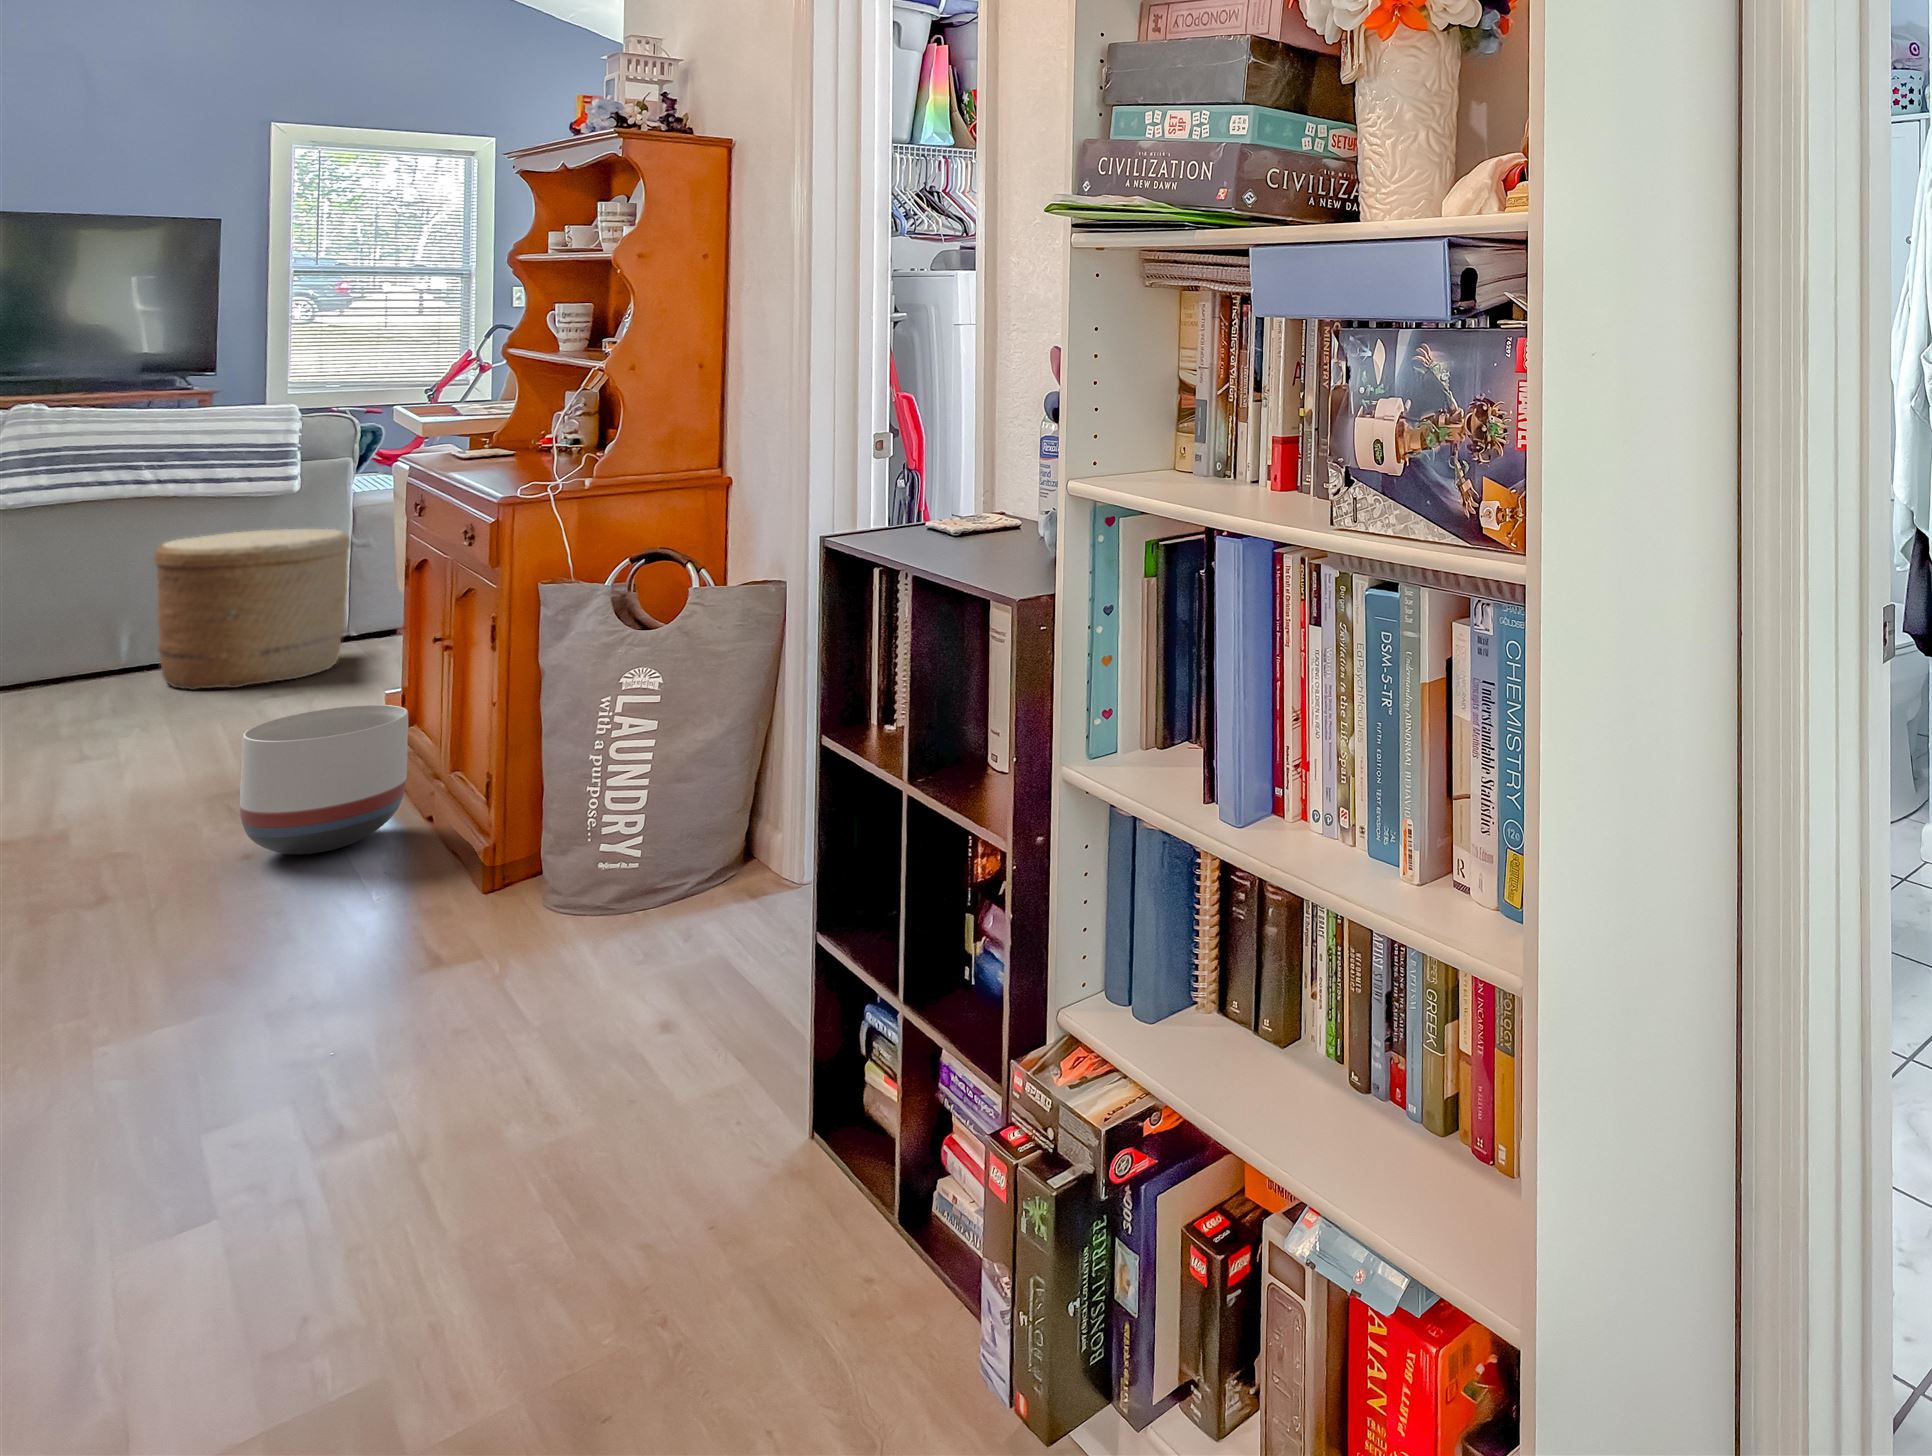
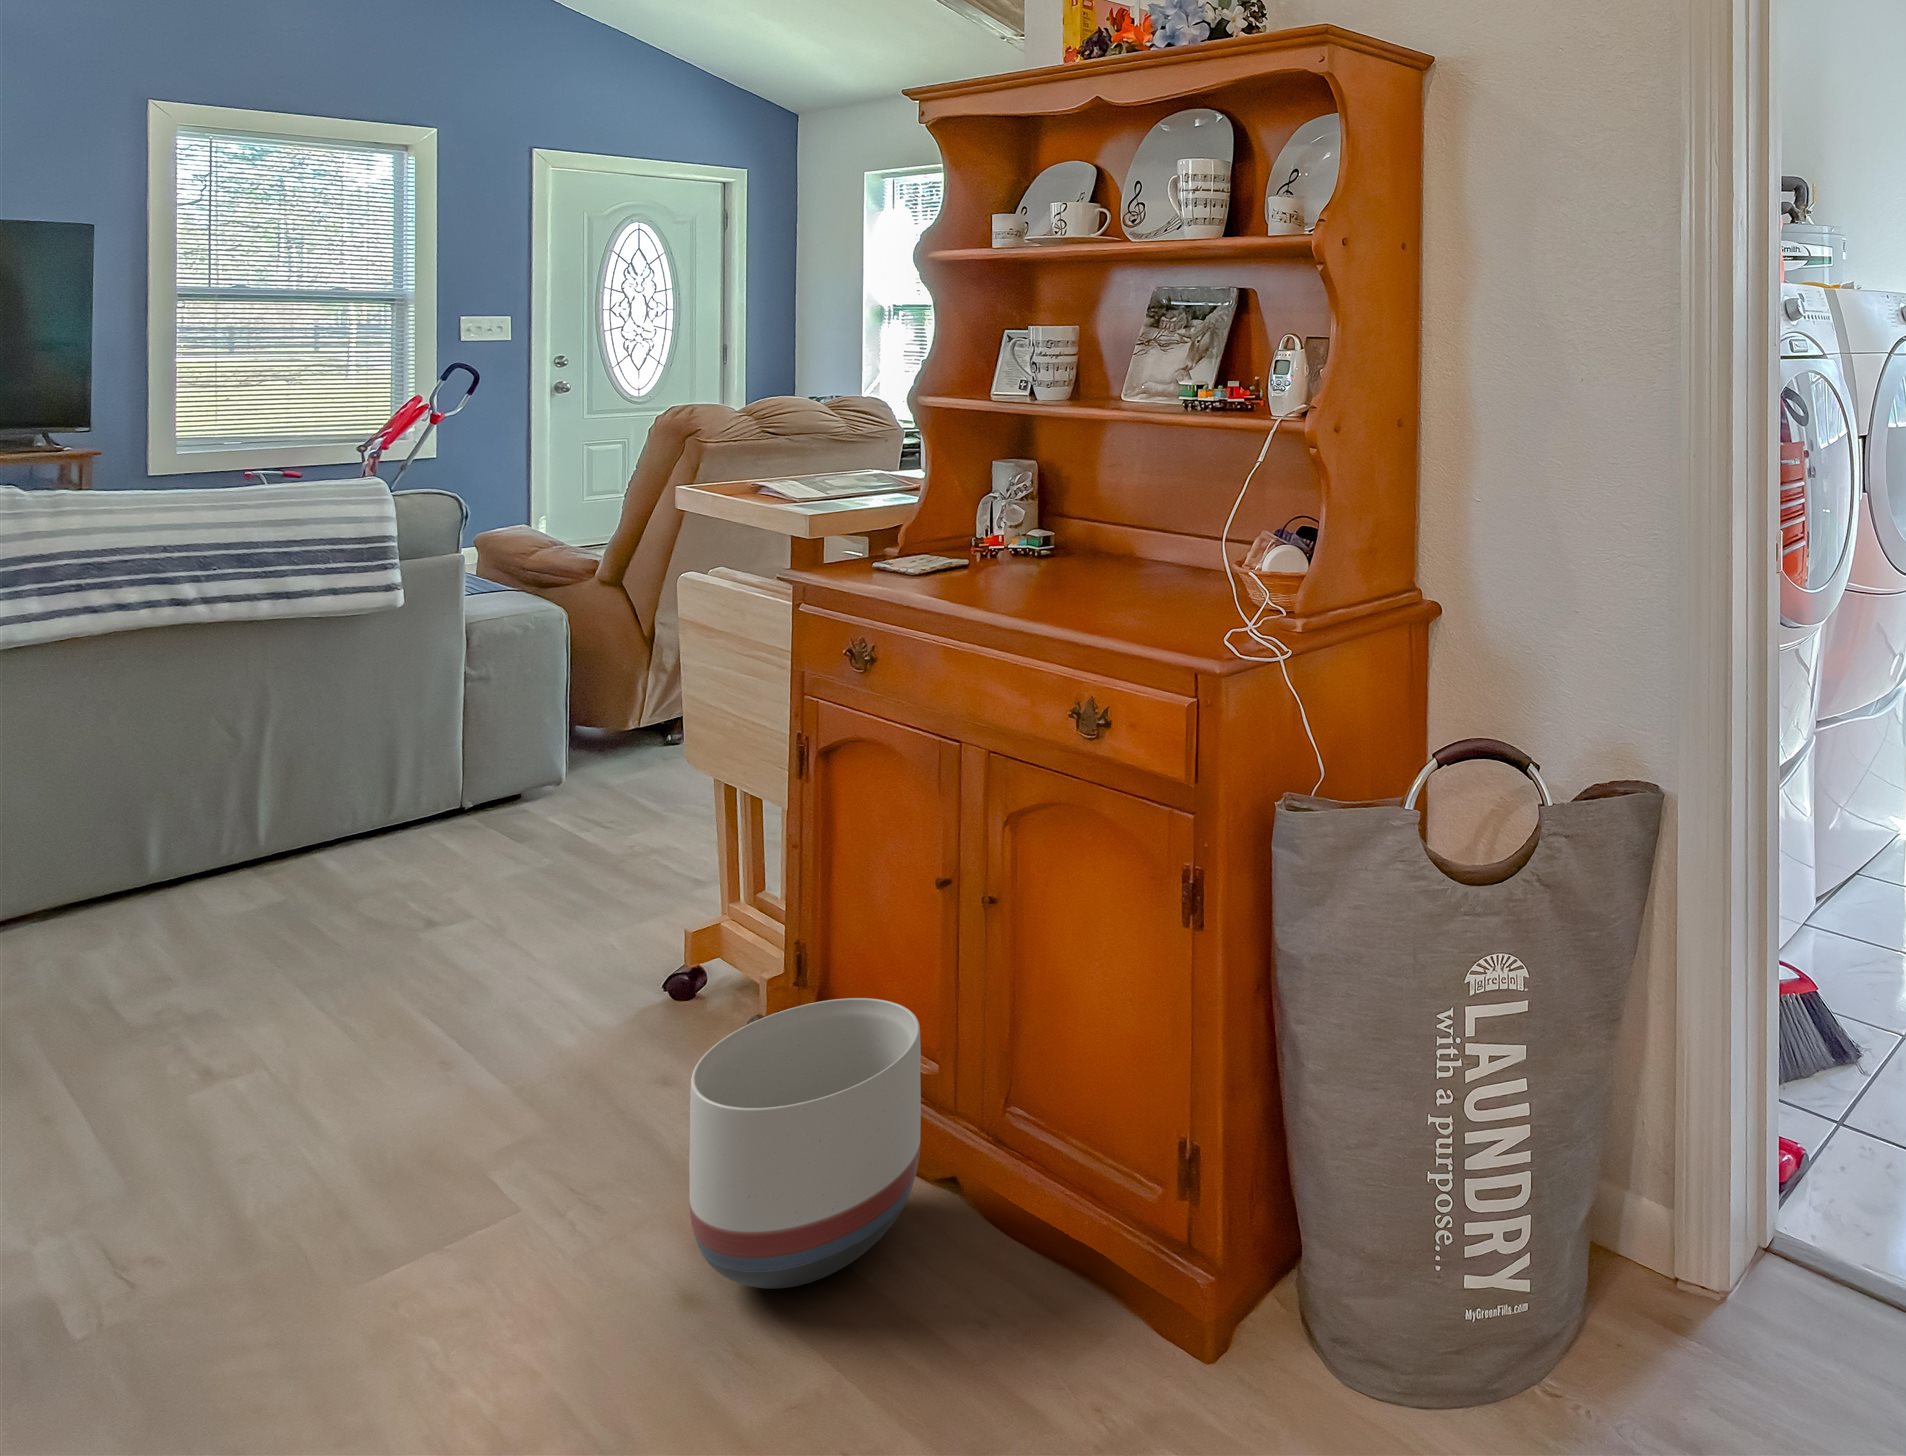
woven basket: present [154,529,350,690] -> none [220,658,492,920]

